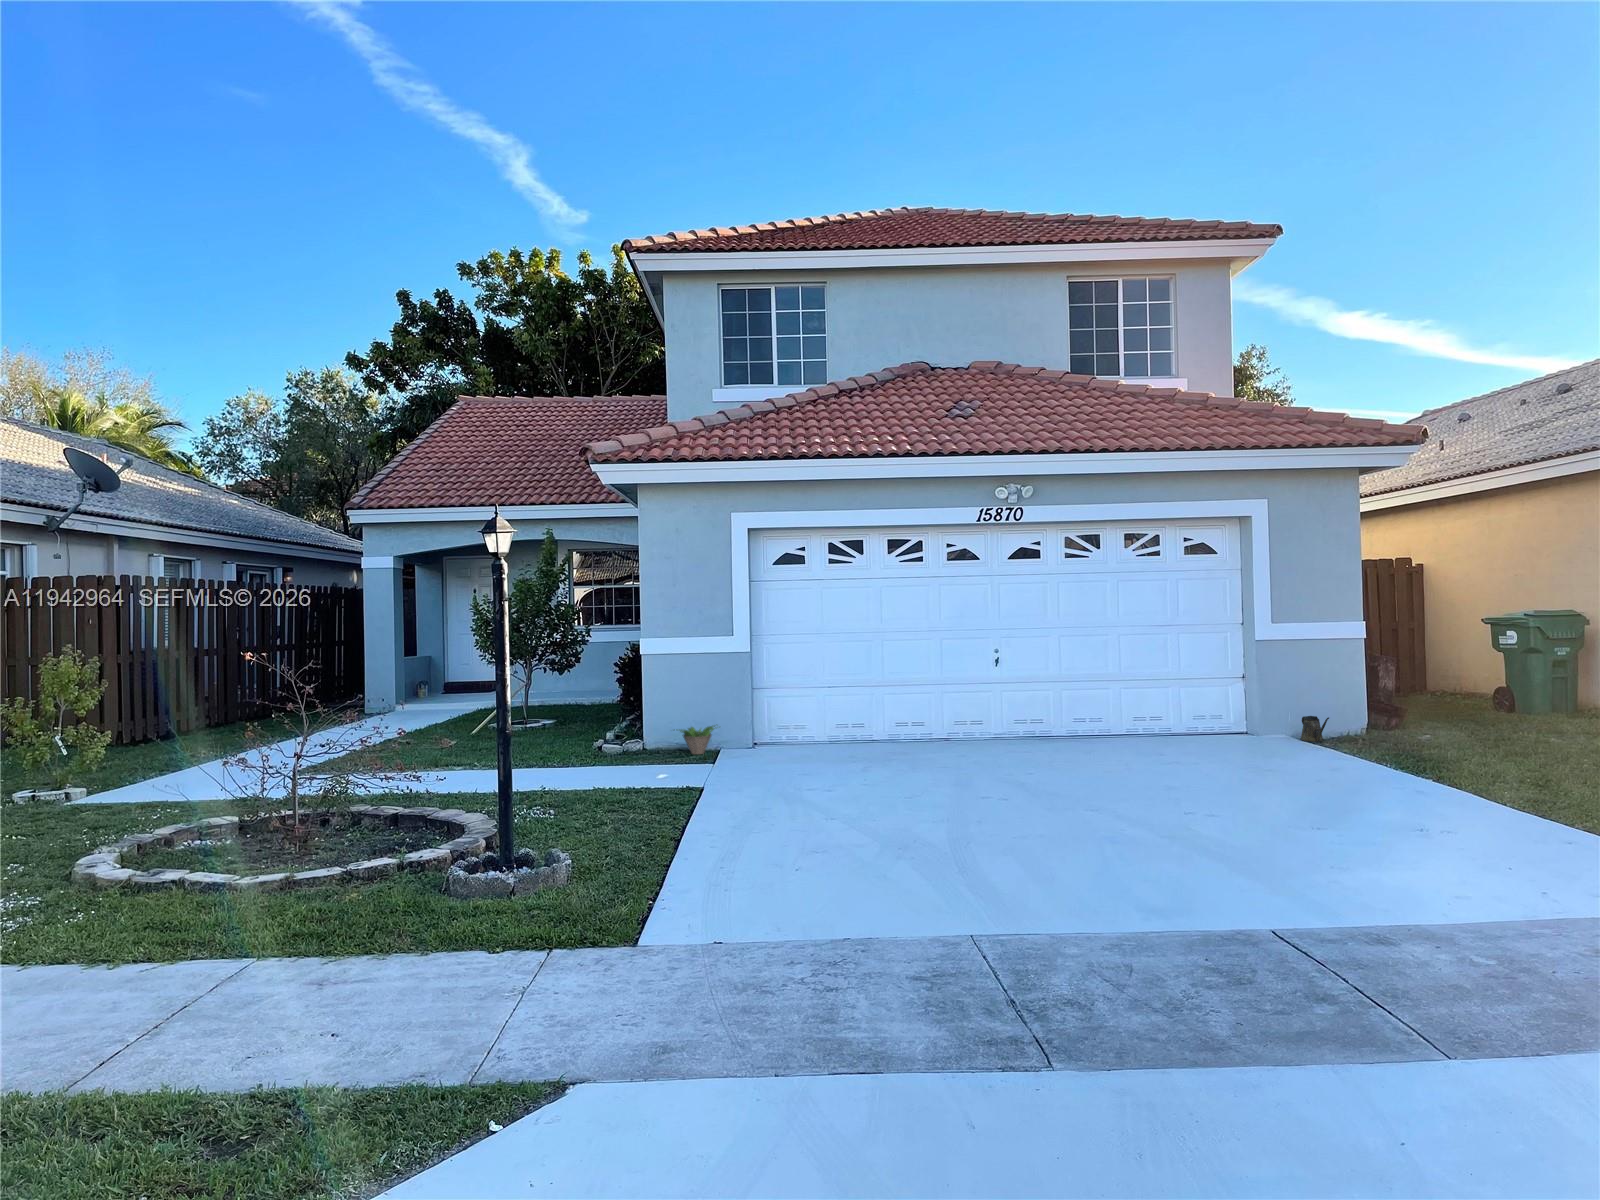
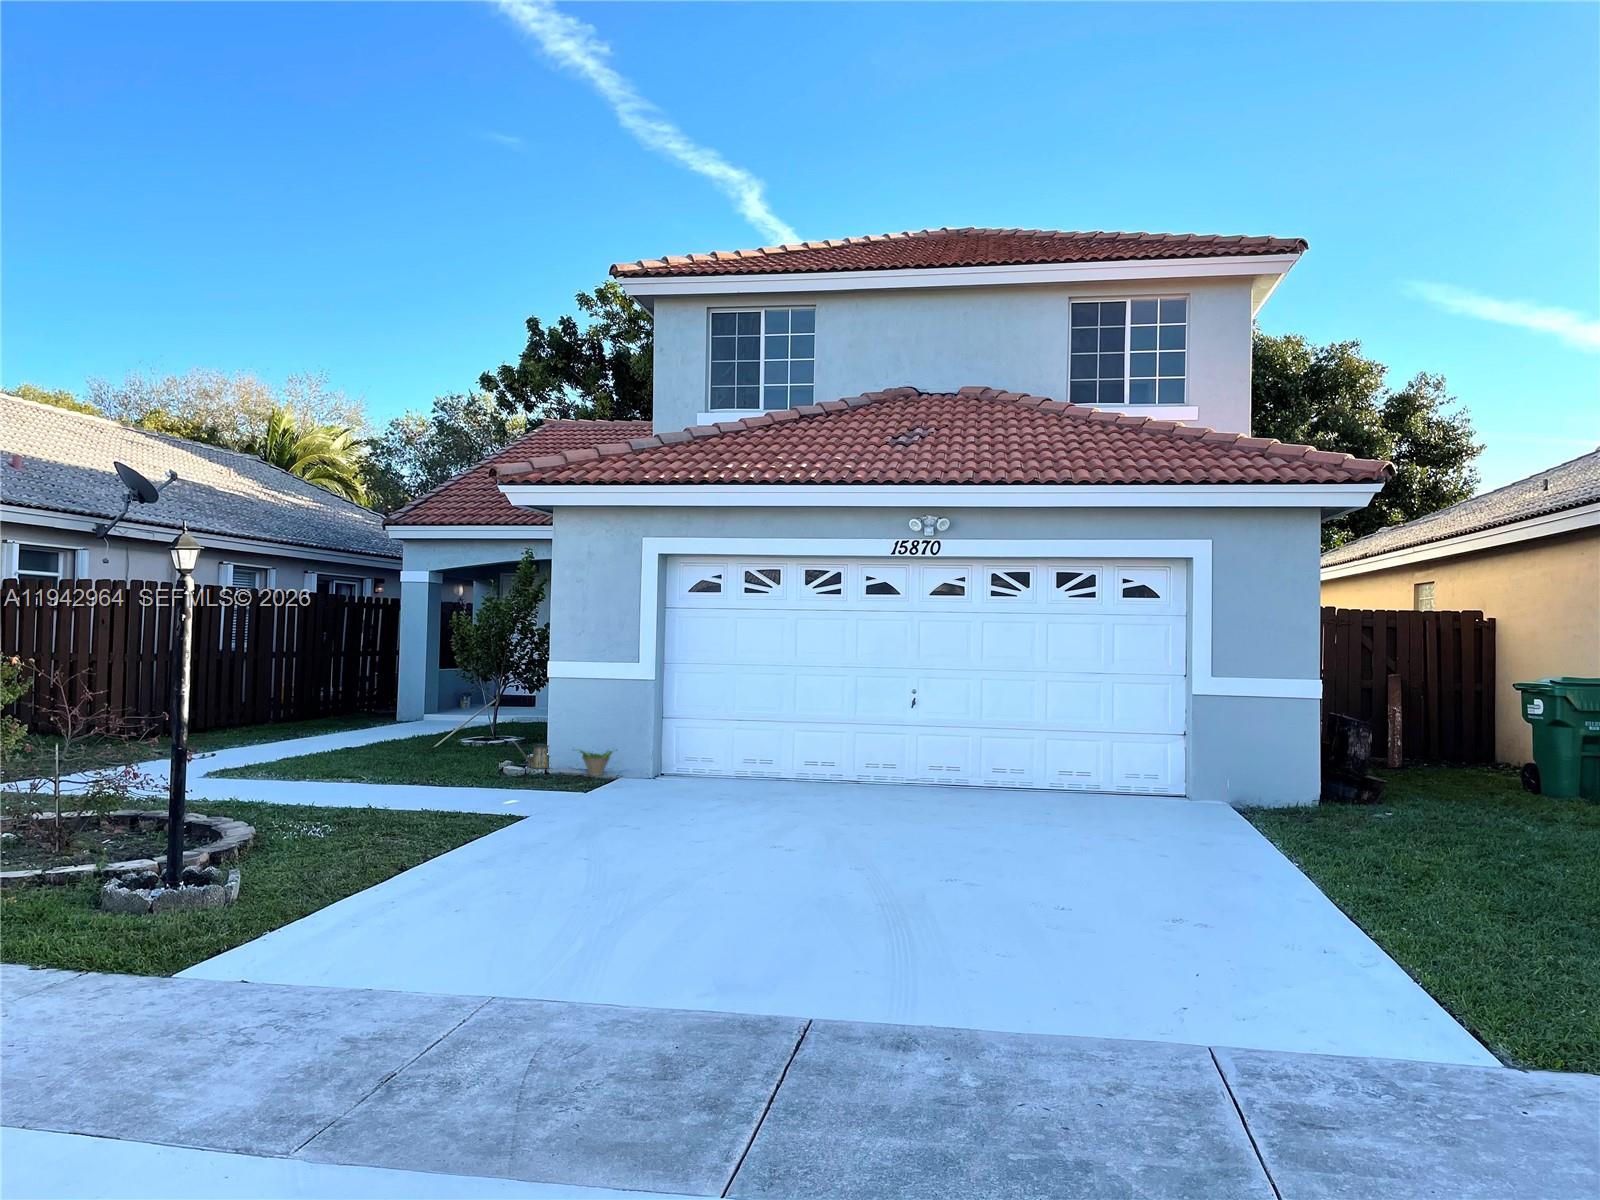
watering can: present [1301,716,1329,742] -> present [512,741,549,769]

